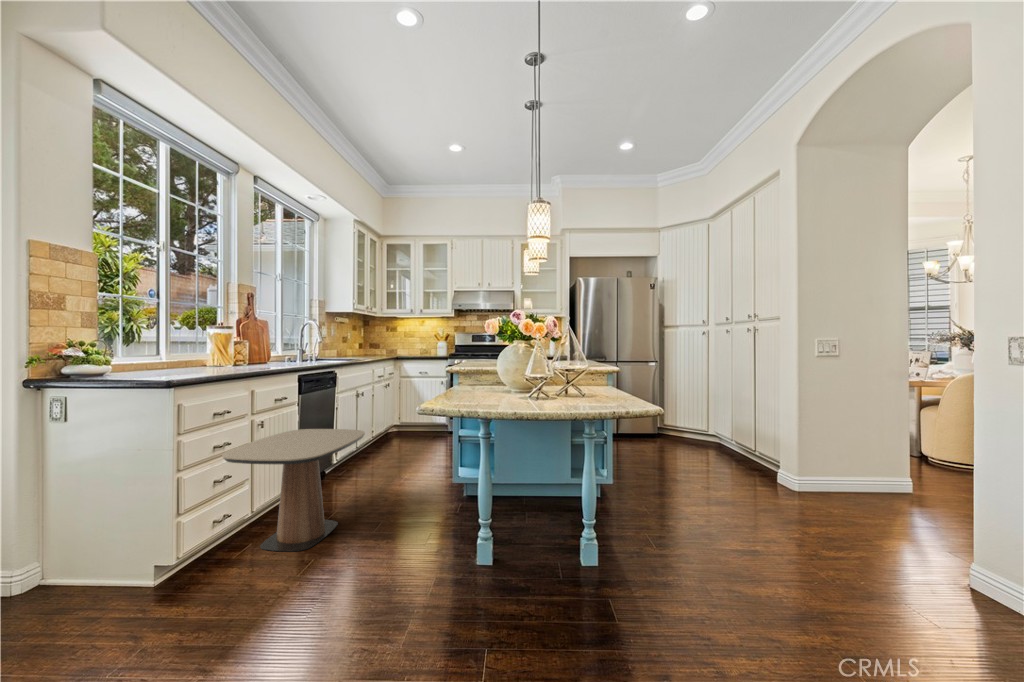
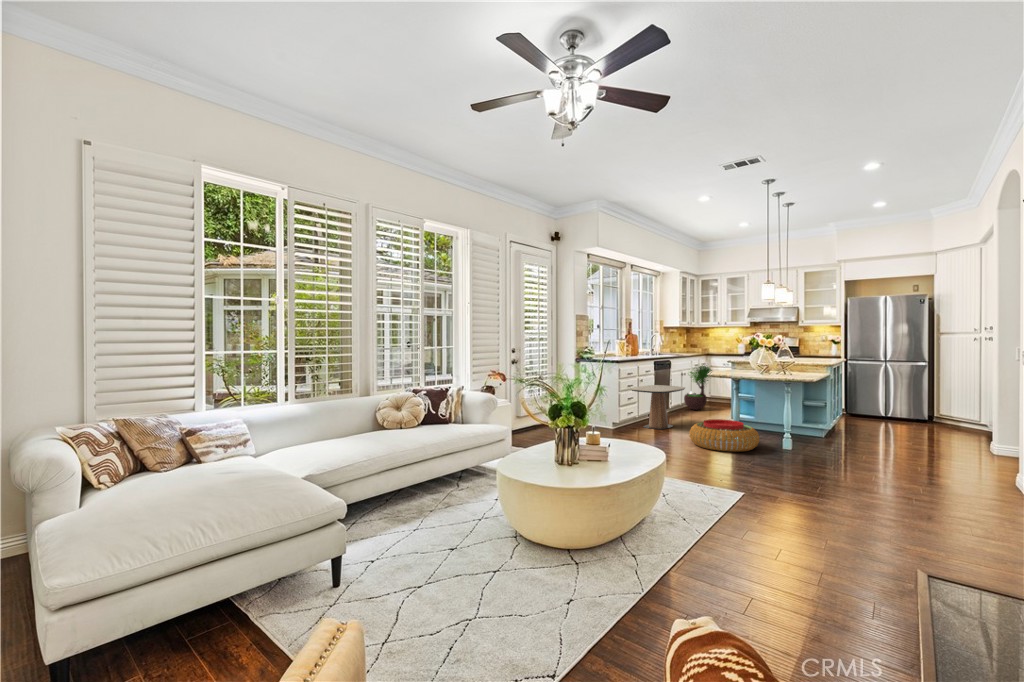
potted tree: none [361,370,410,456] -> present [684,366,712,410]
pouf: none [380,520,552,645] -> present [690,419,759,452]

